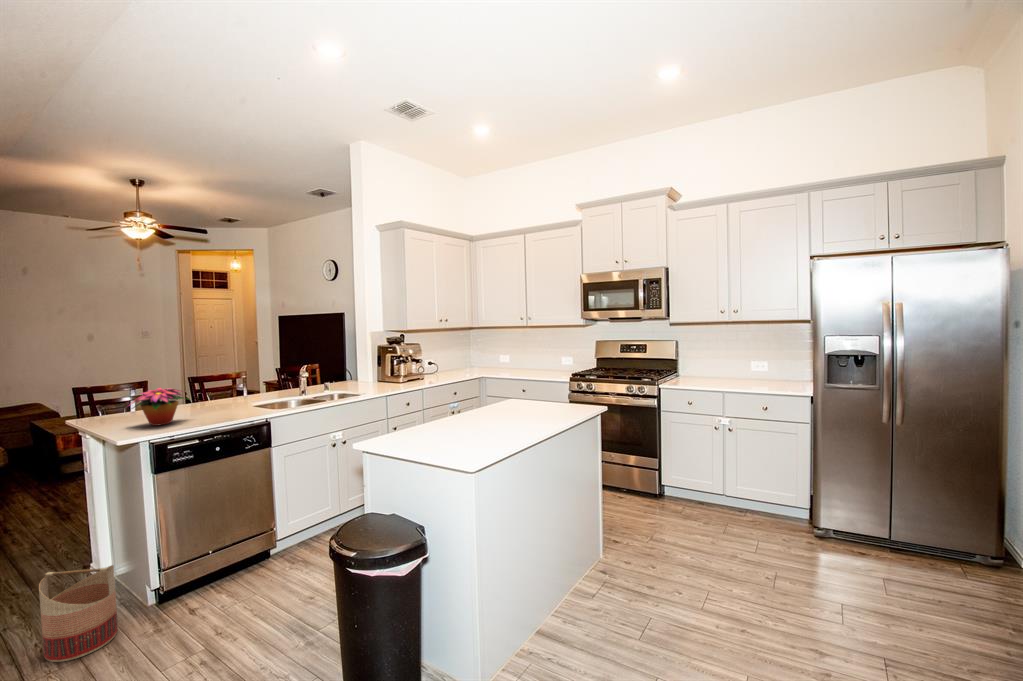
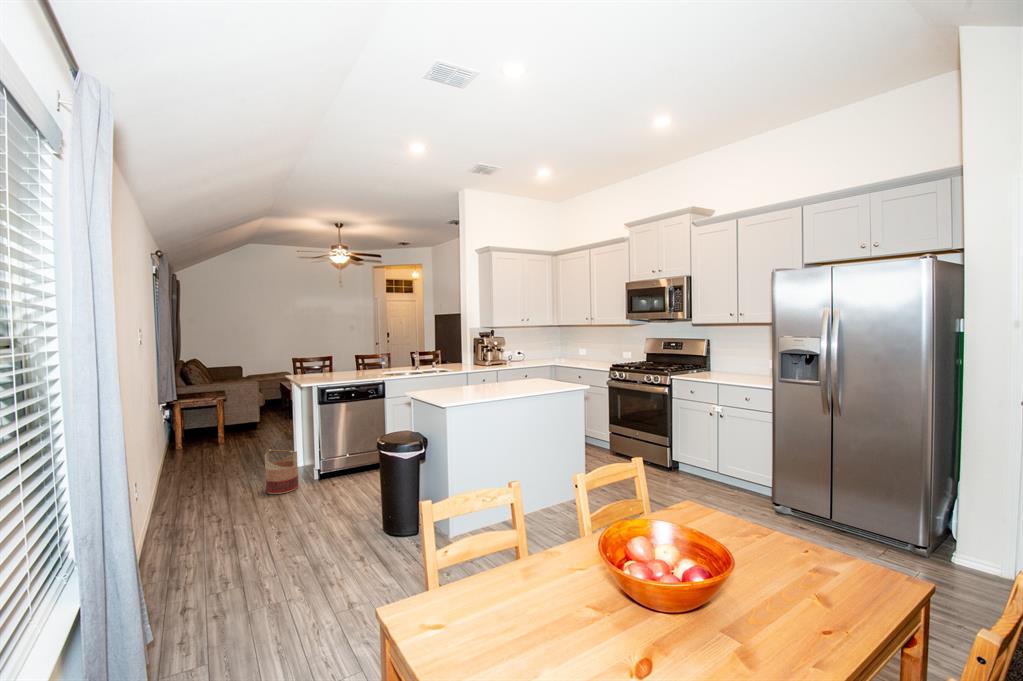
flower arrangement: present [132,388,184,426] -> none [307,358,342,380]

